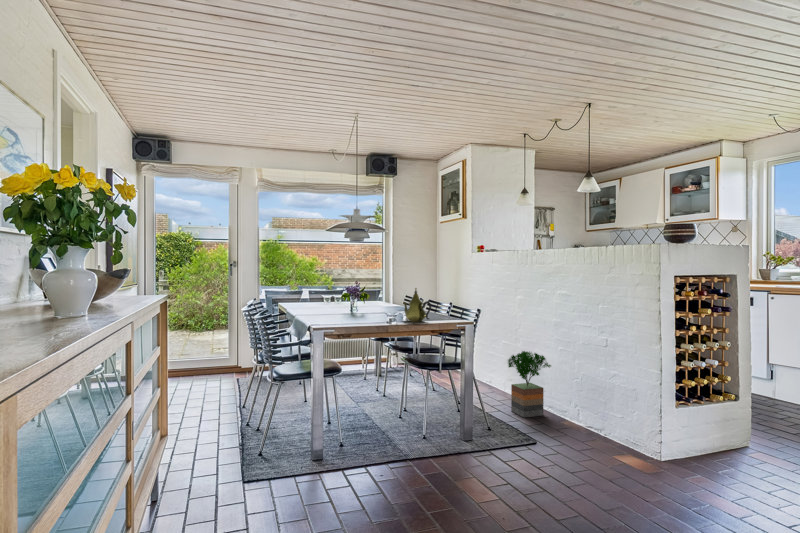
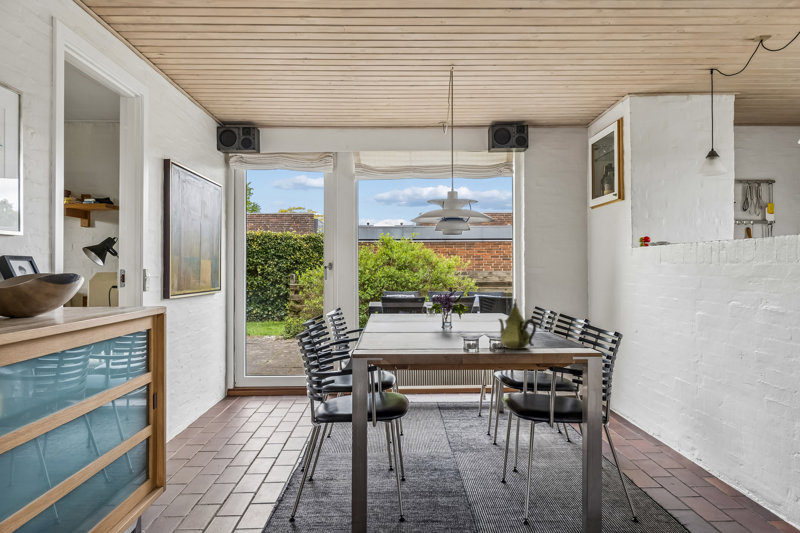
potted tree: present [508,351,551,417] -> none [670,397,753,505]

